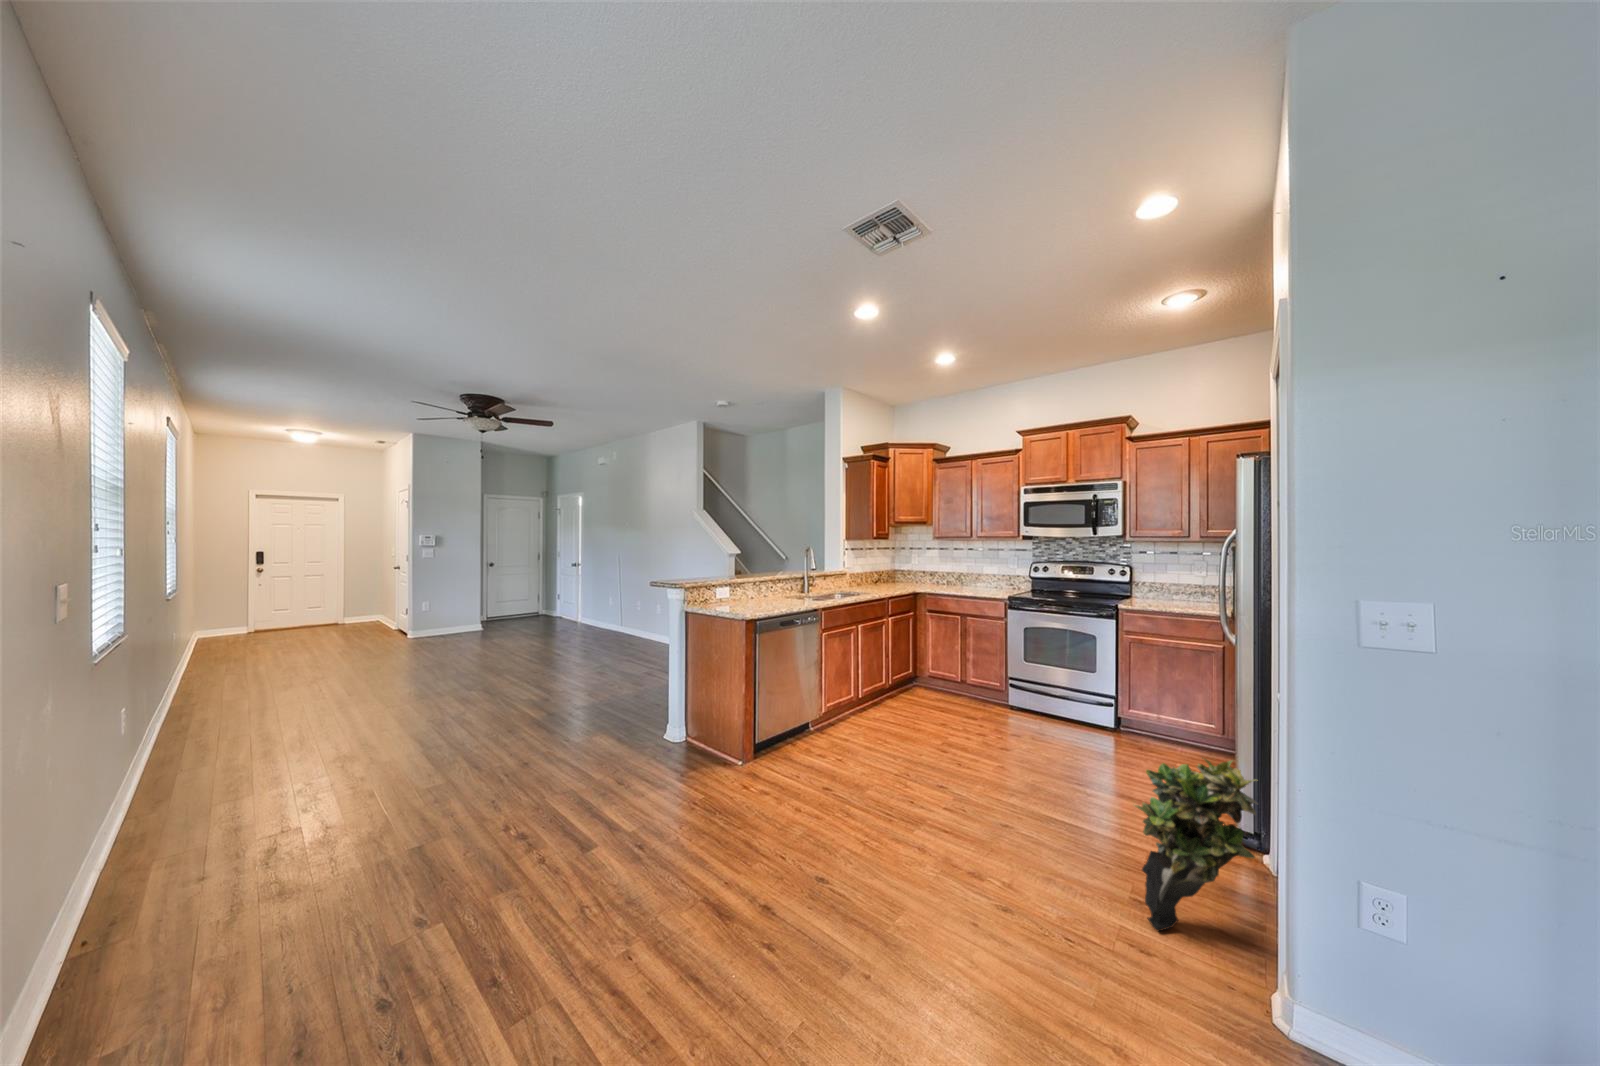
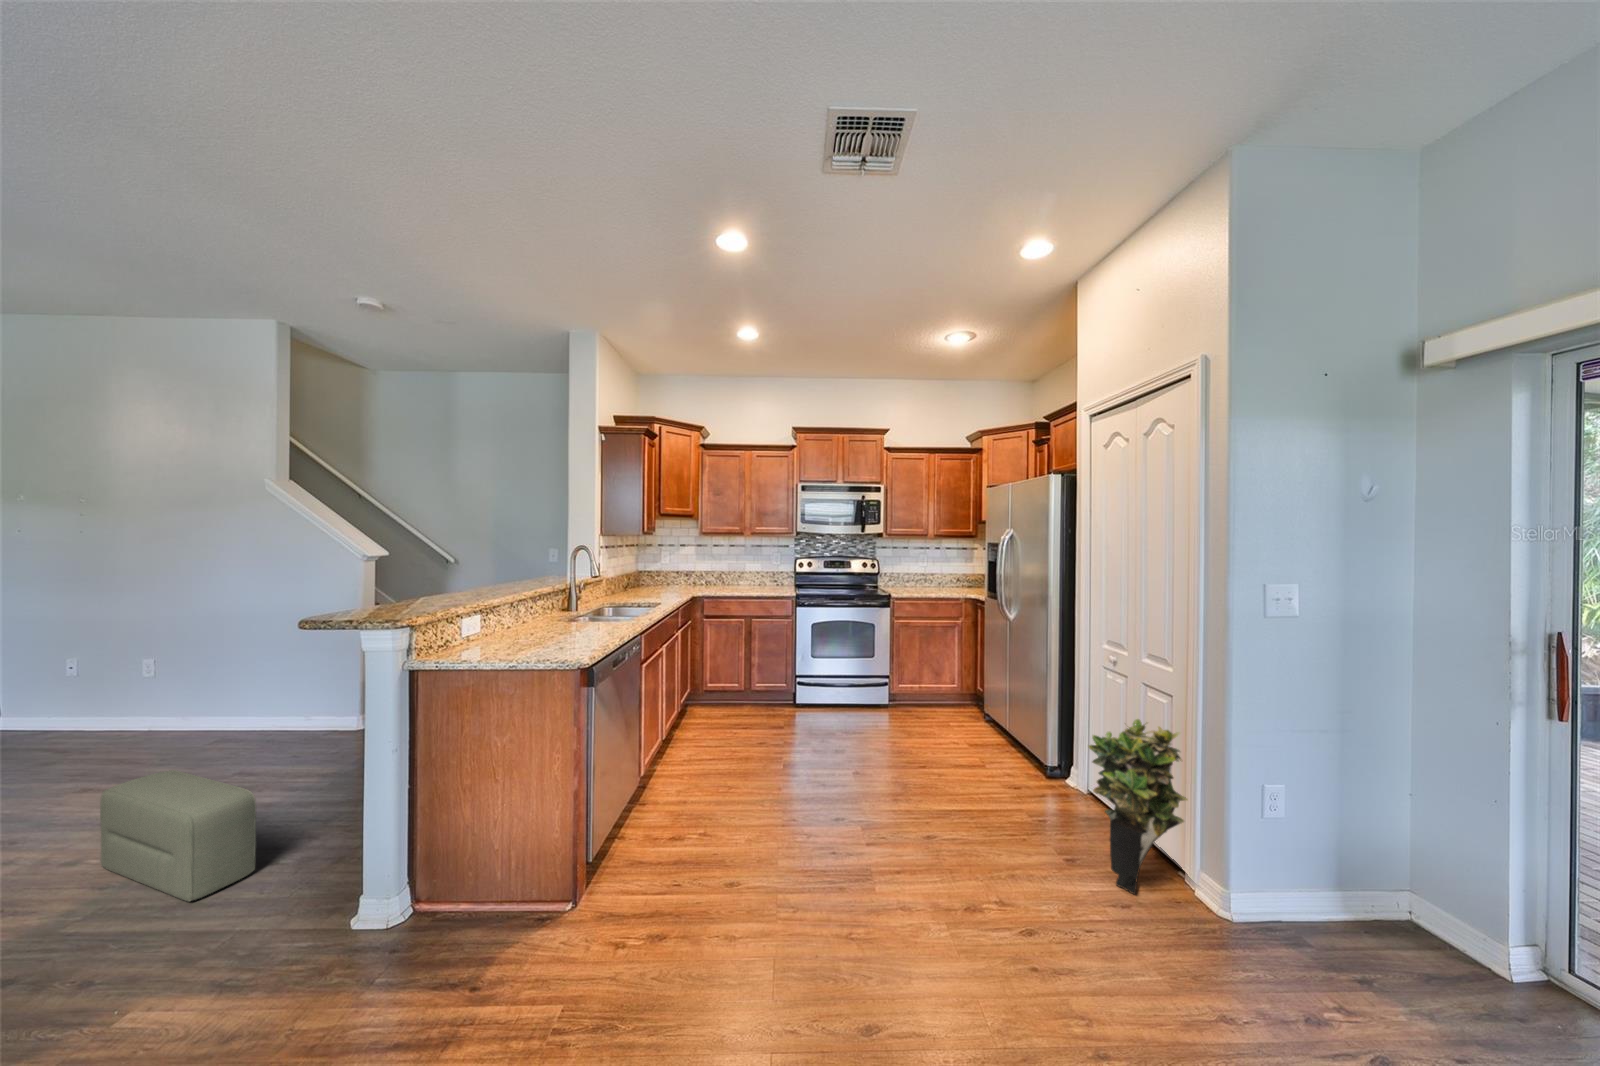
pouf: none [606,655,644,712] -> present [100,770,256,901]

